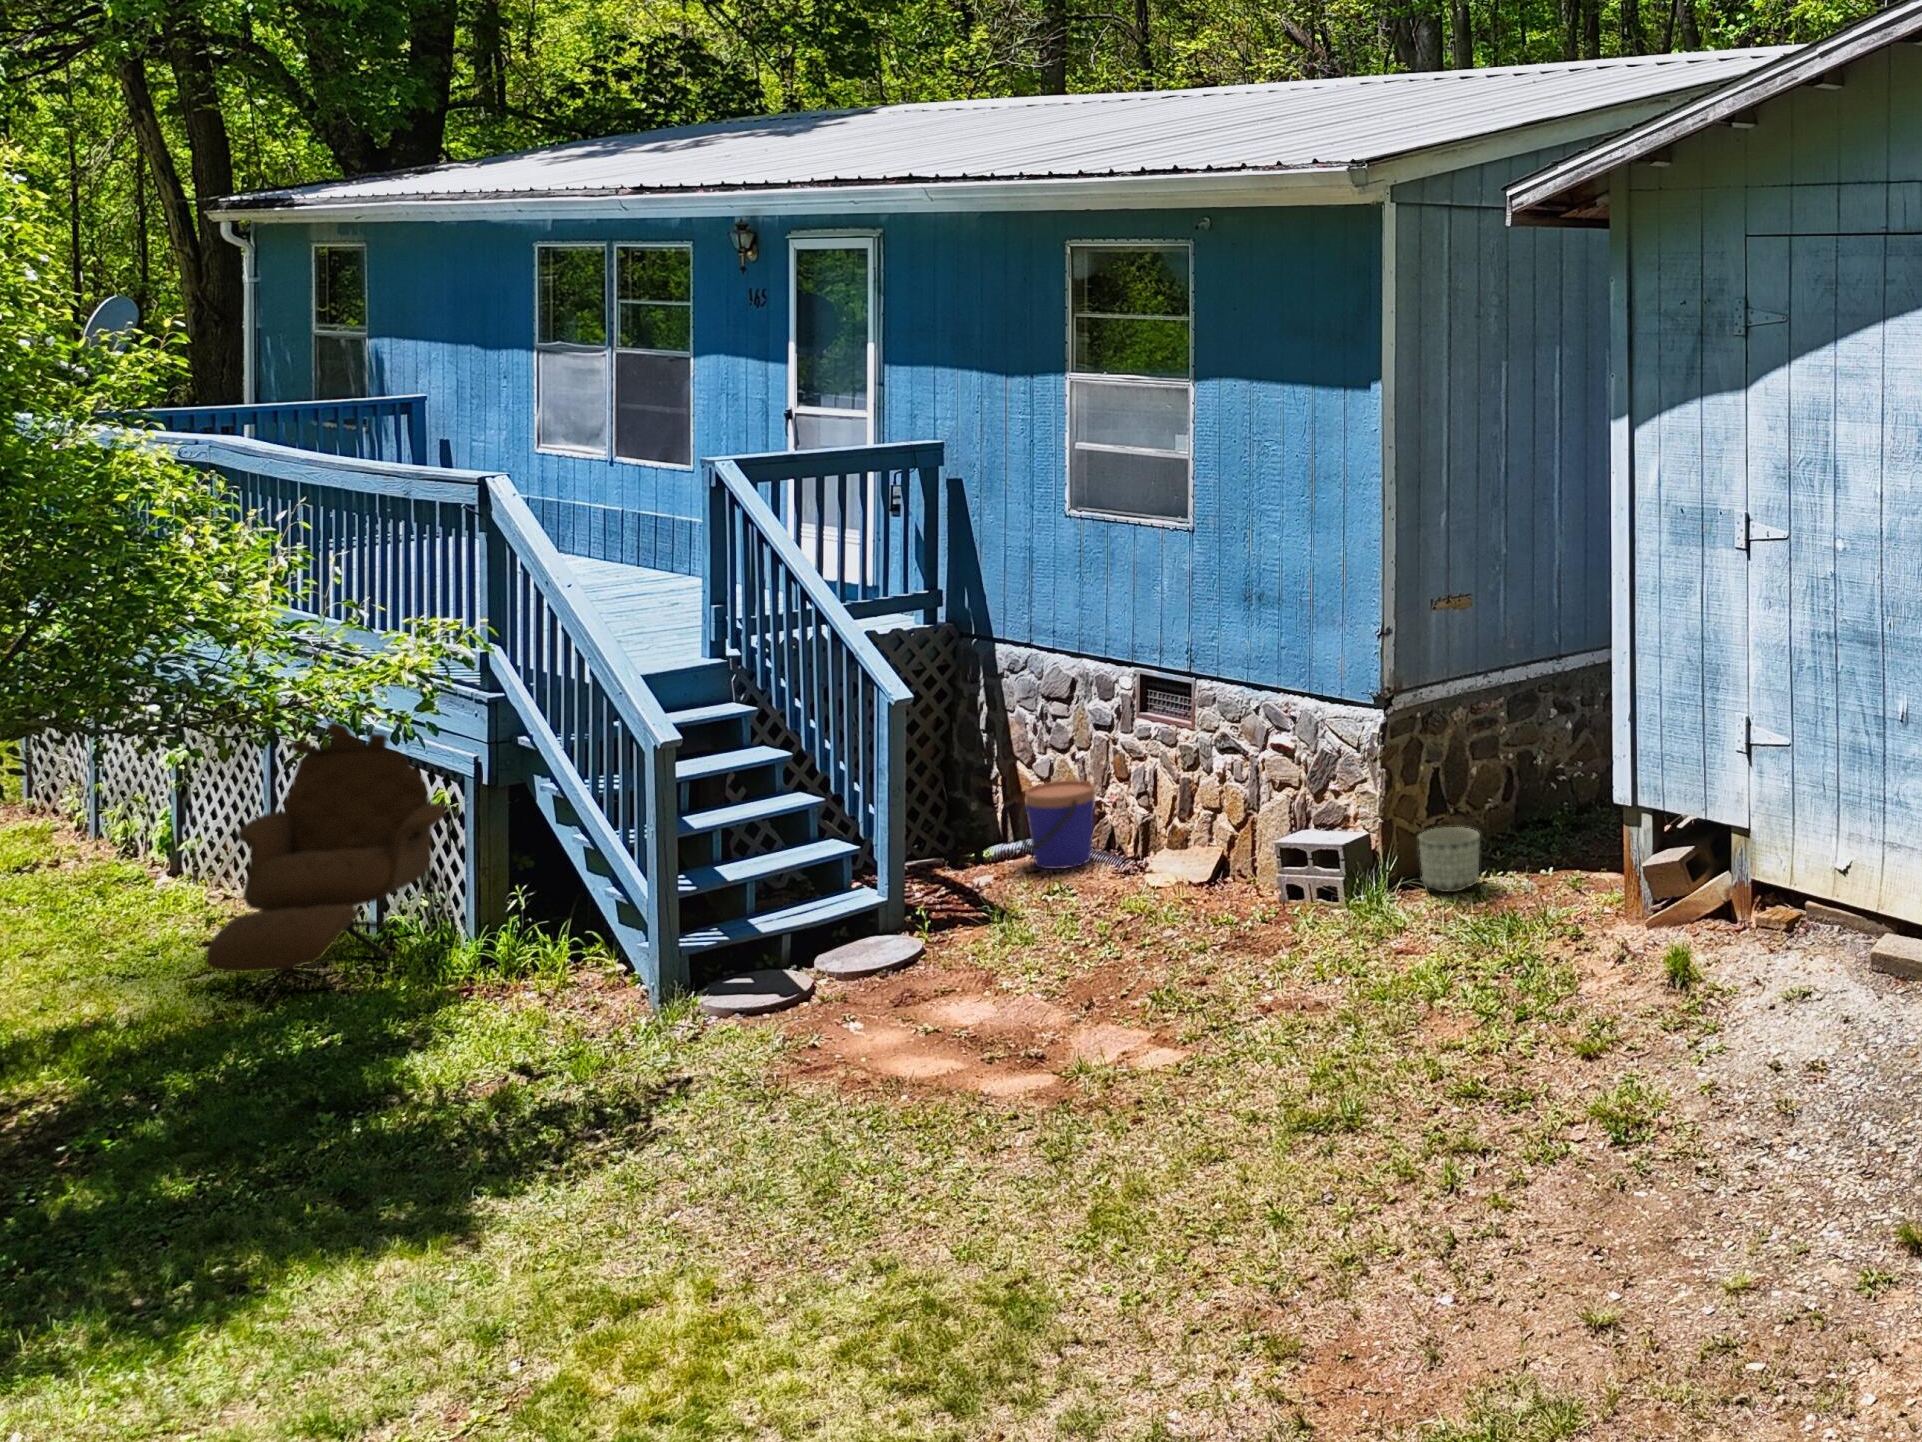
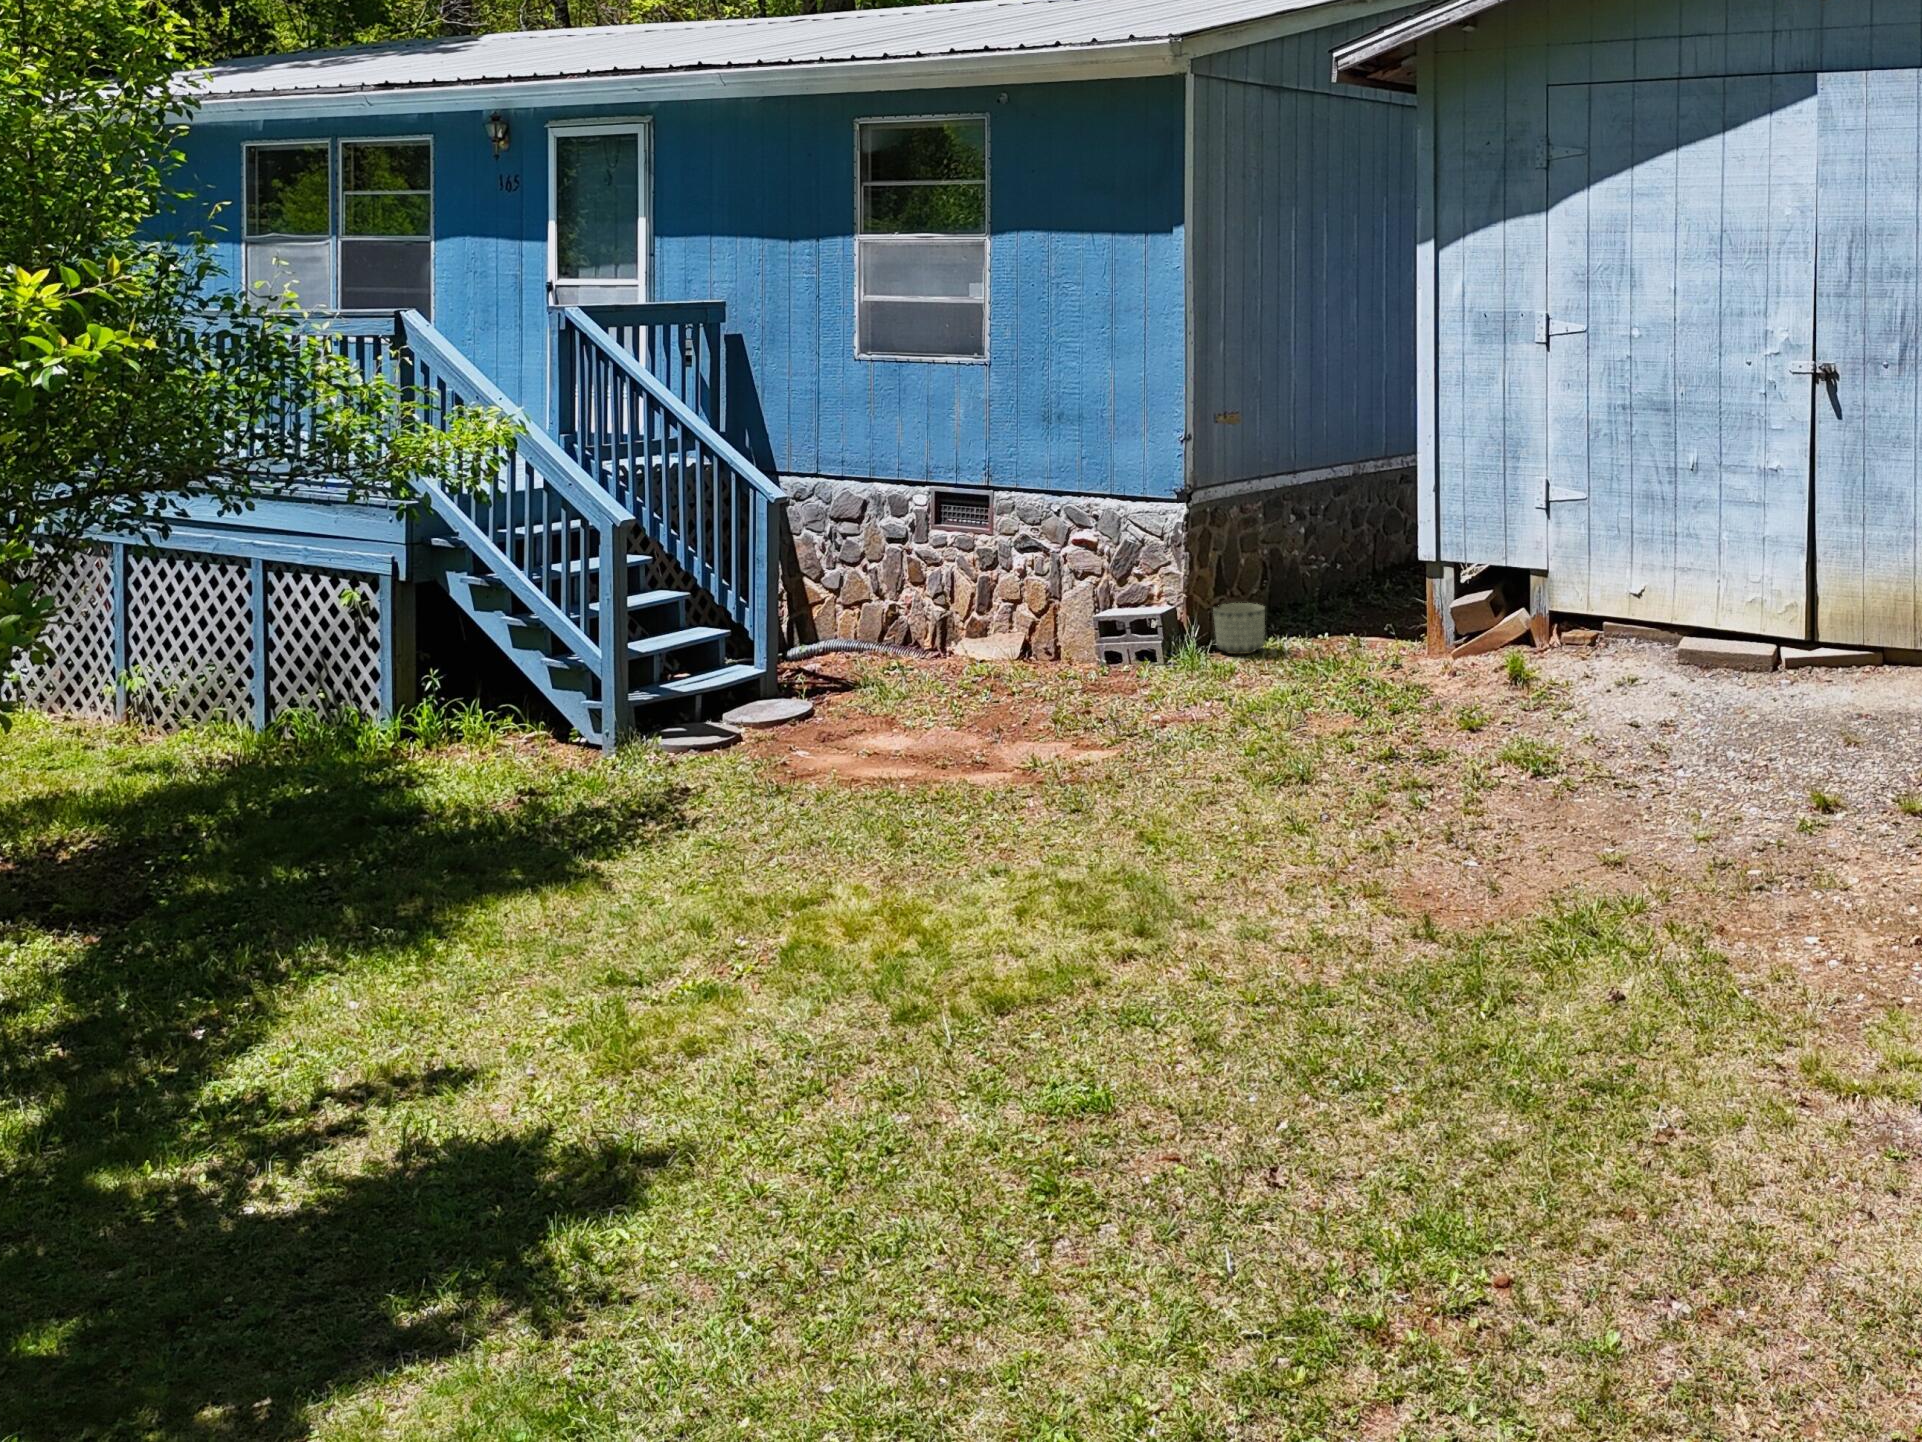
lounge chair: present [205,722,445,1008] -> none [164,522,347,778]
bucket: present [1020,780,1096,869] -> none [834,586,899,660]

